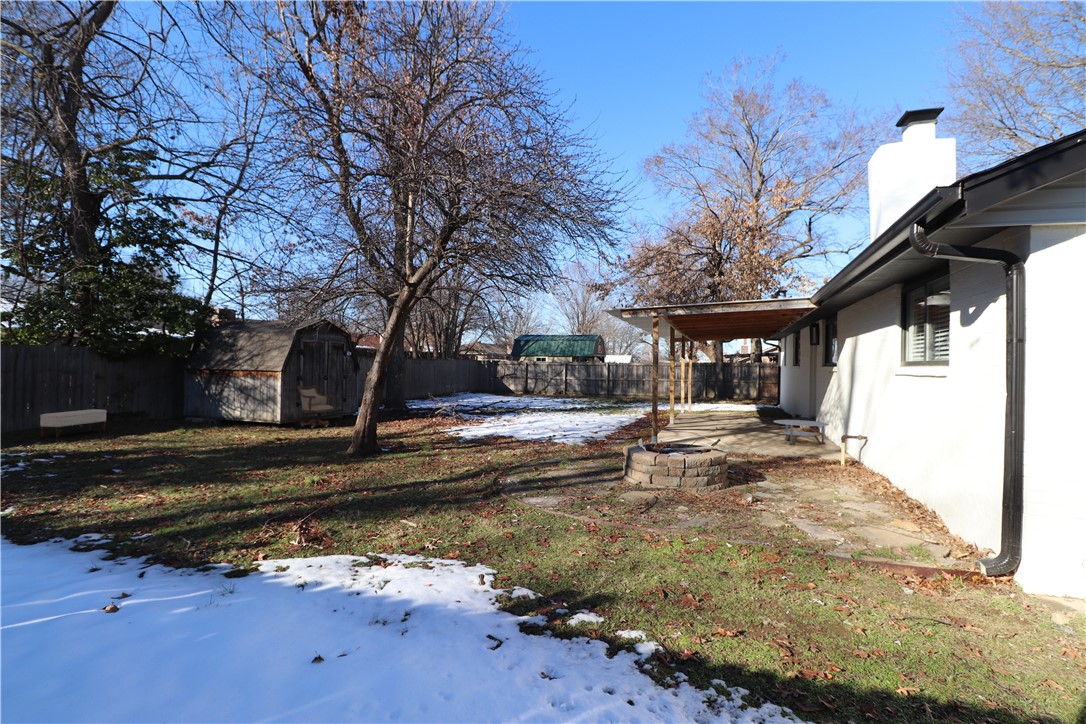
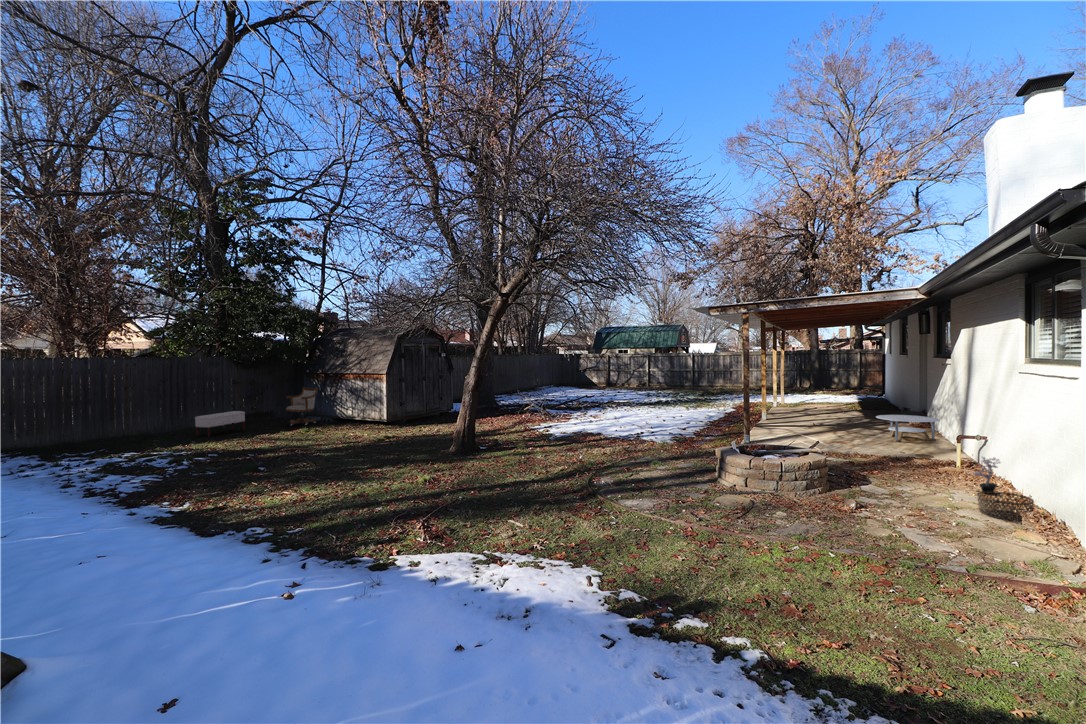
chair: present [297,385,334,429] -> present [286,387,318,426]
potted plant: none [857,452,882,489] -> present [974,457,1000,492]
basket: none [861,486,909,512] -> present [977,492,1034,521]

